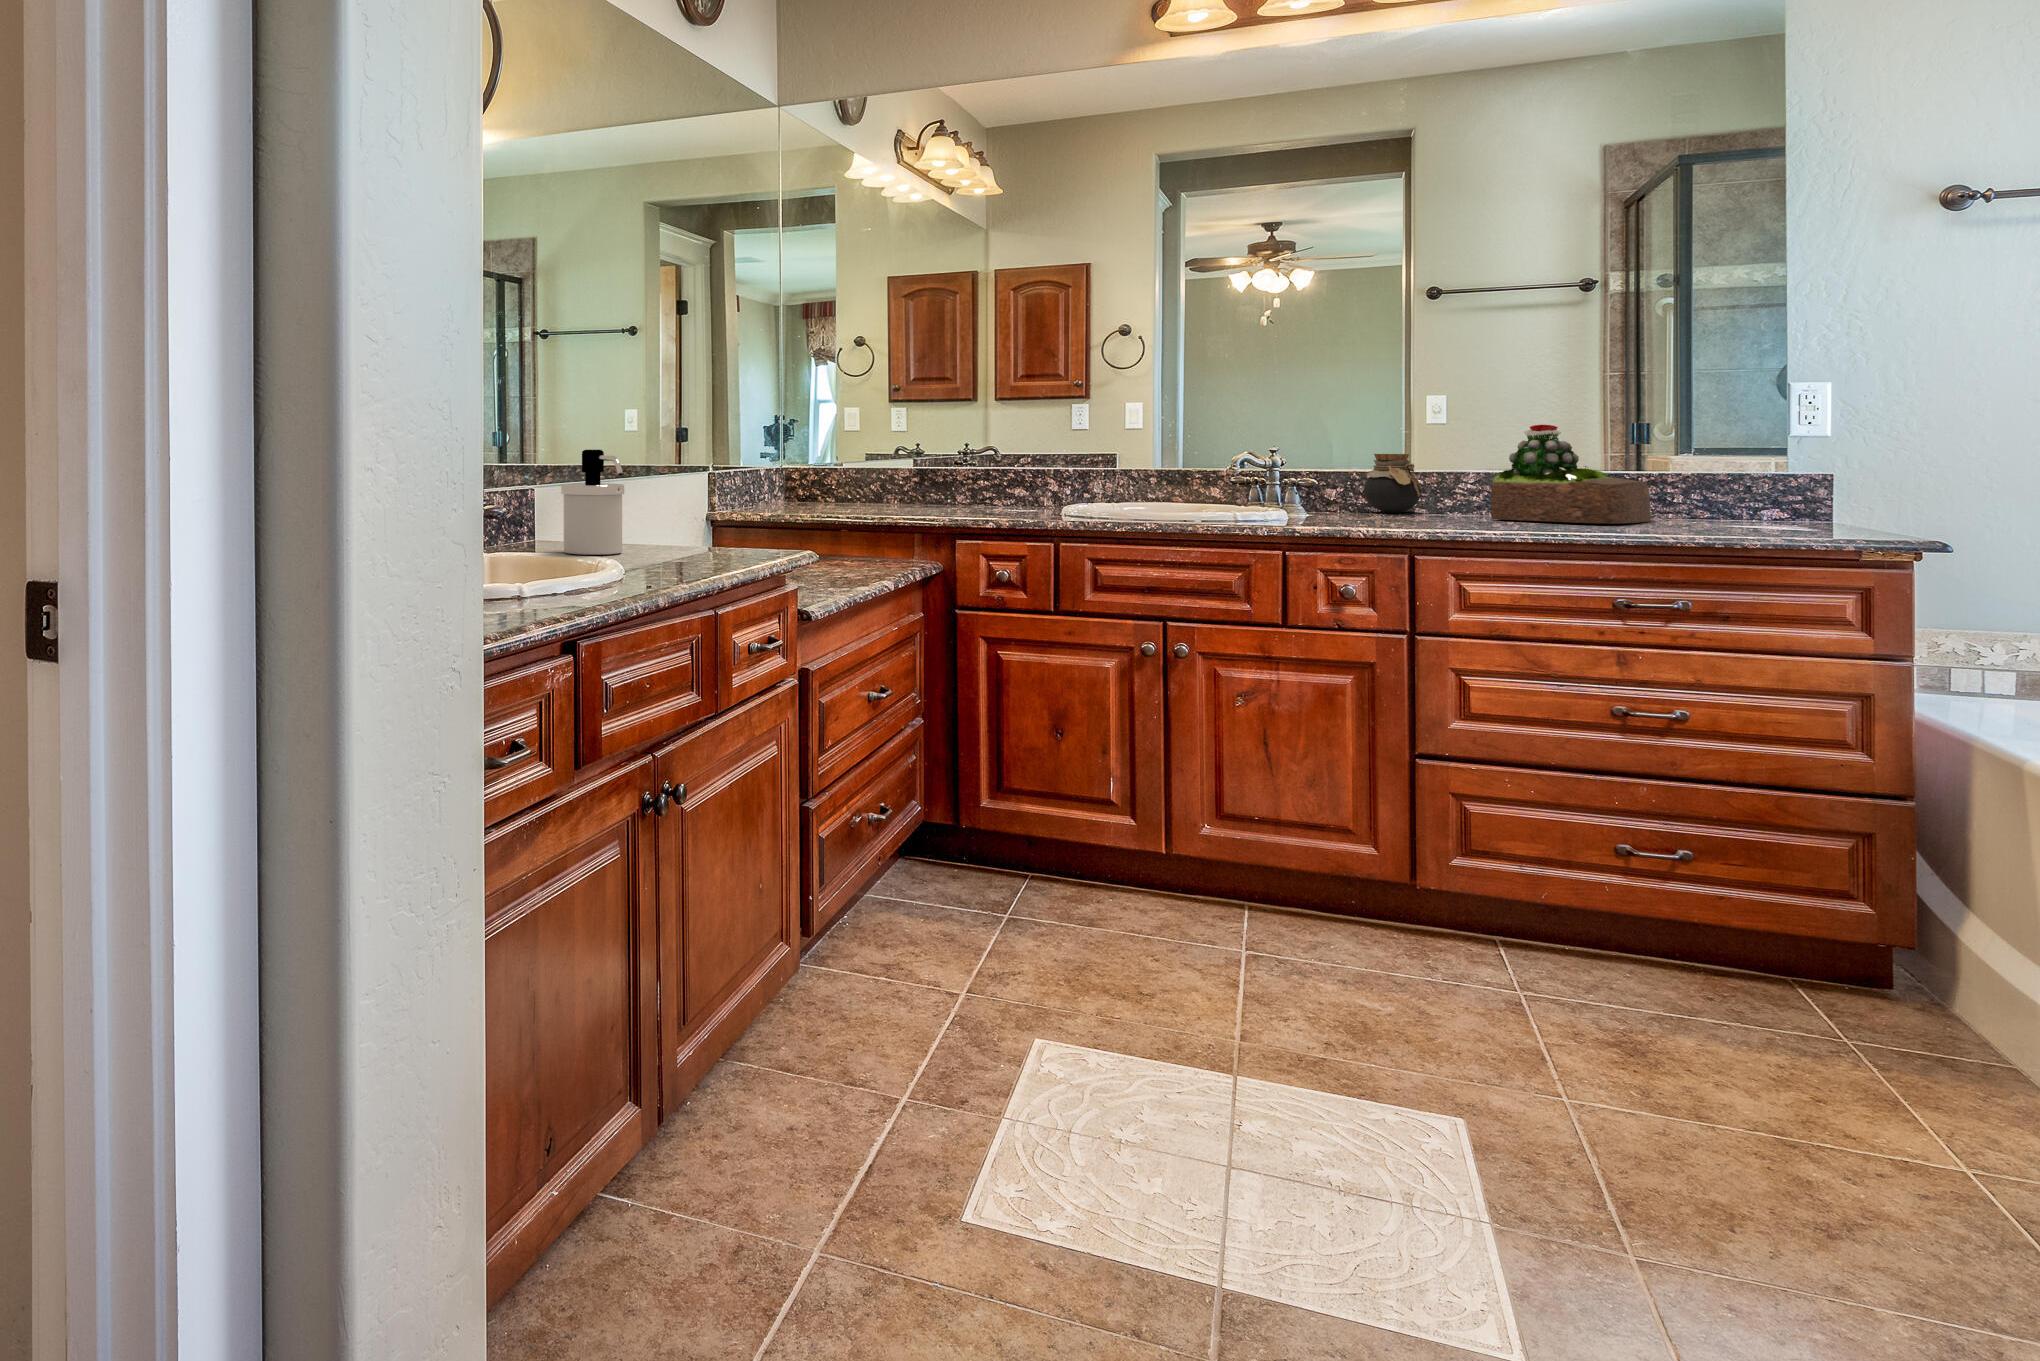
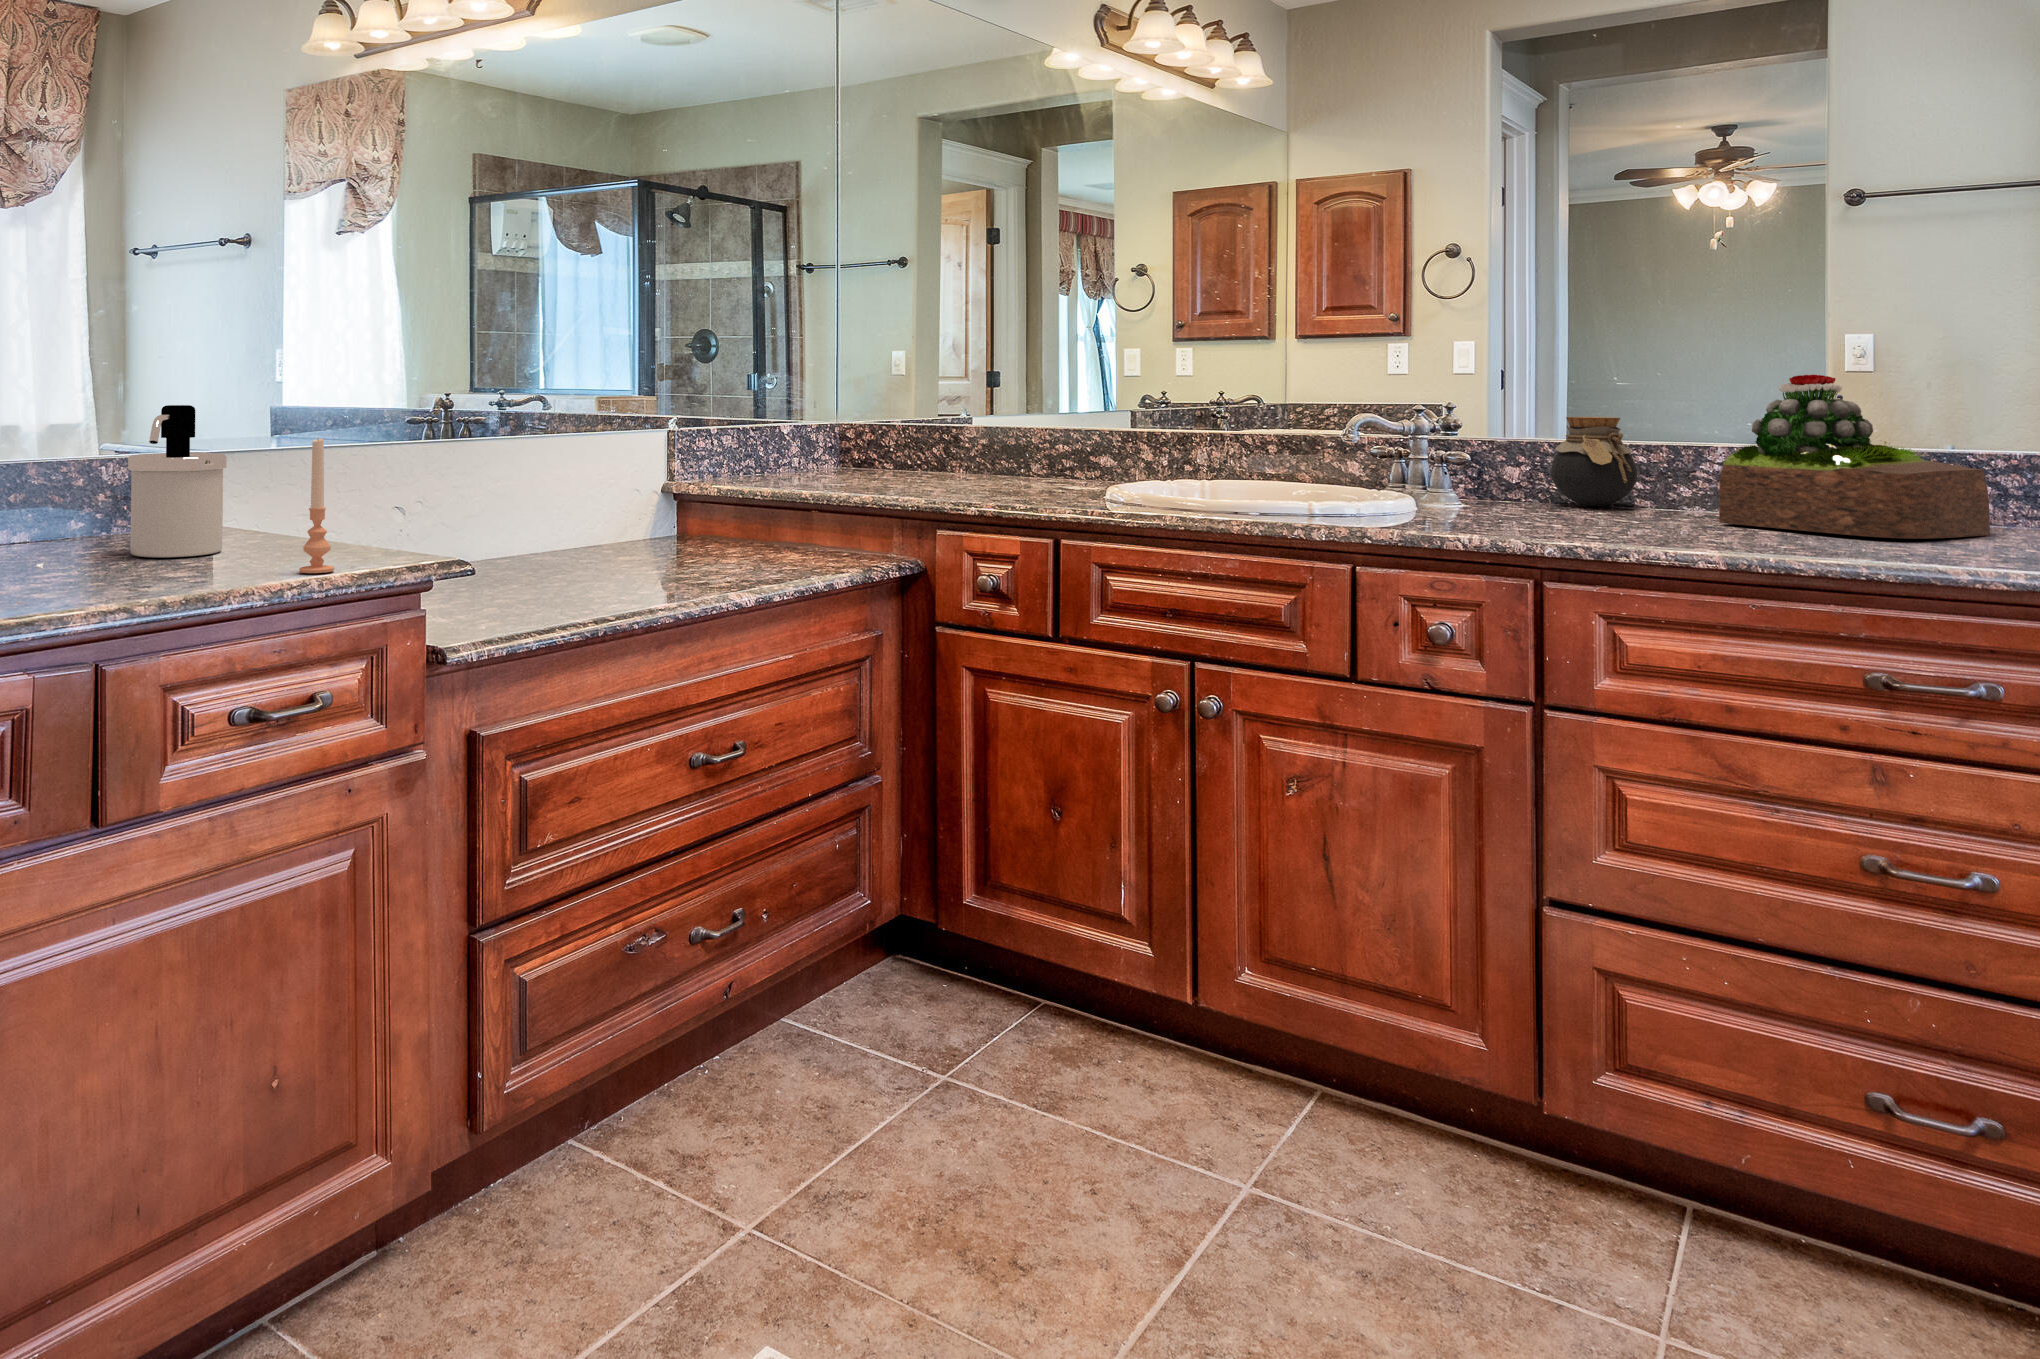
candle: none [731,469,753,559] -> present [299,439,334,573]

